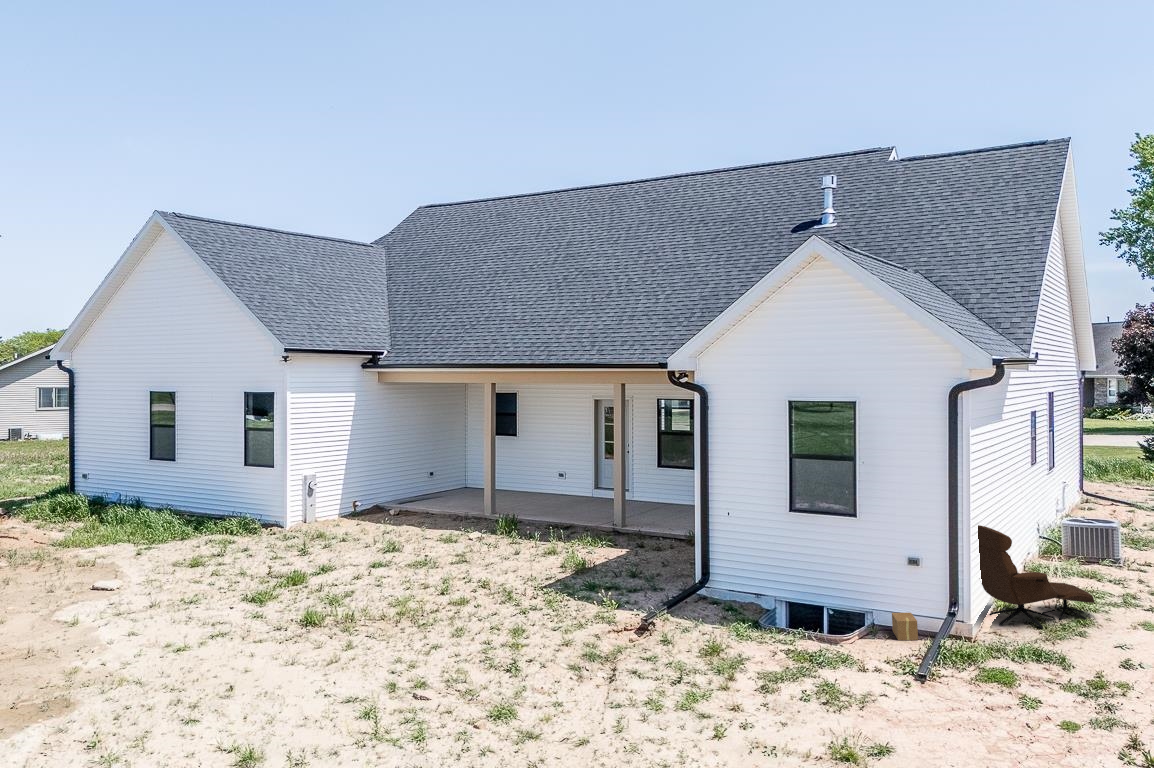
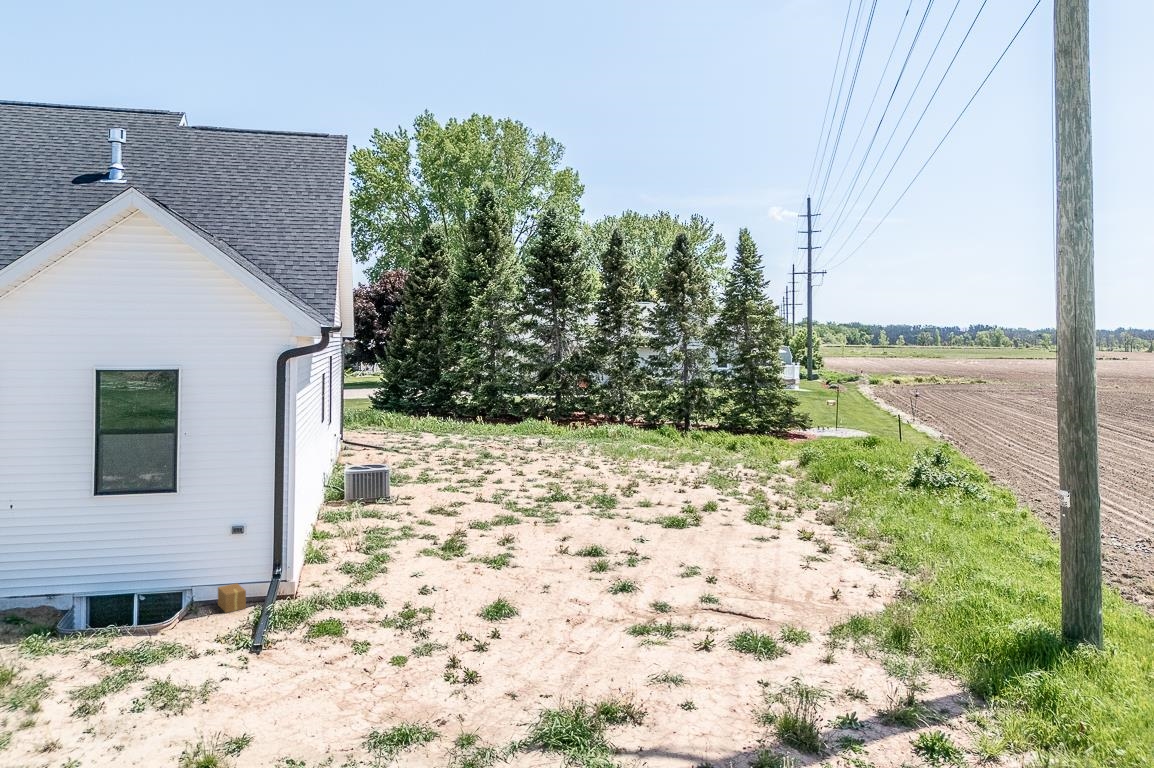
lounge chair: present [978,525,1095,628] -> none [292,495,384,579]

